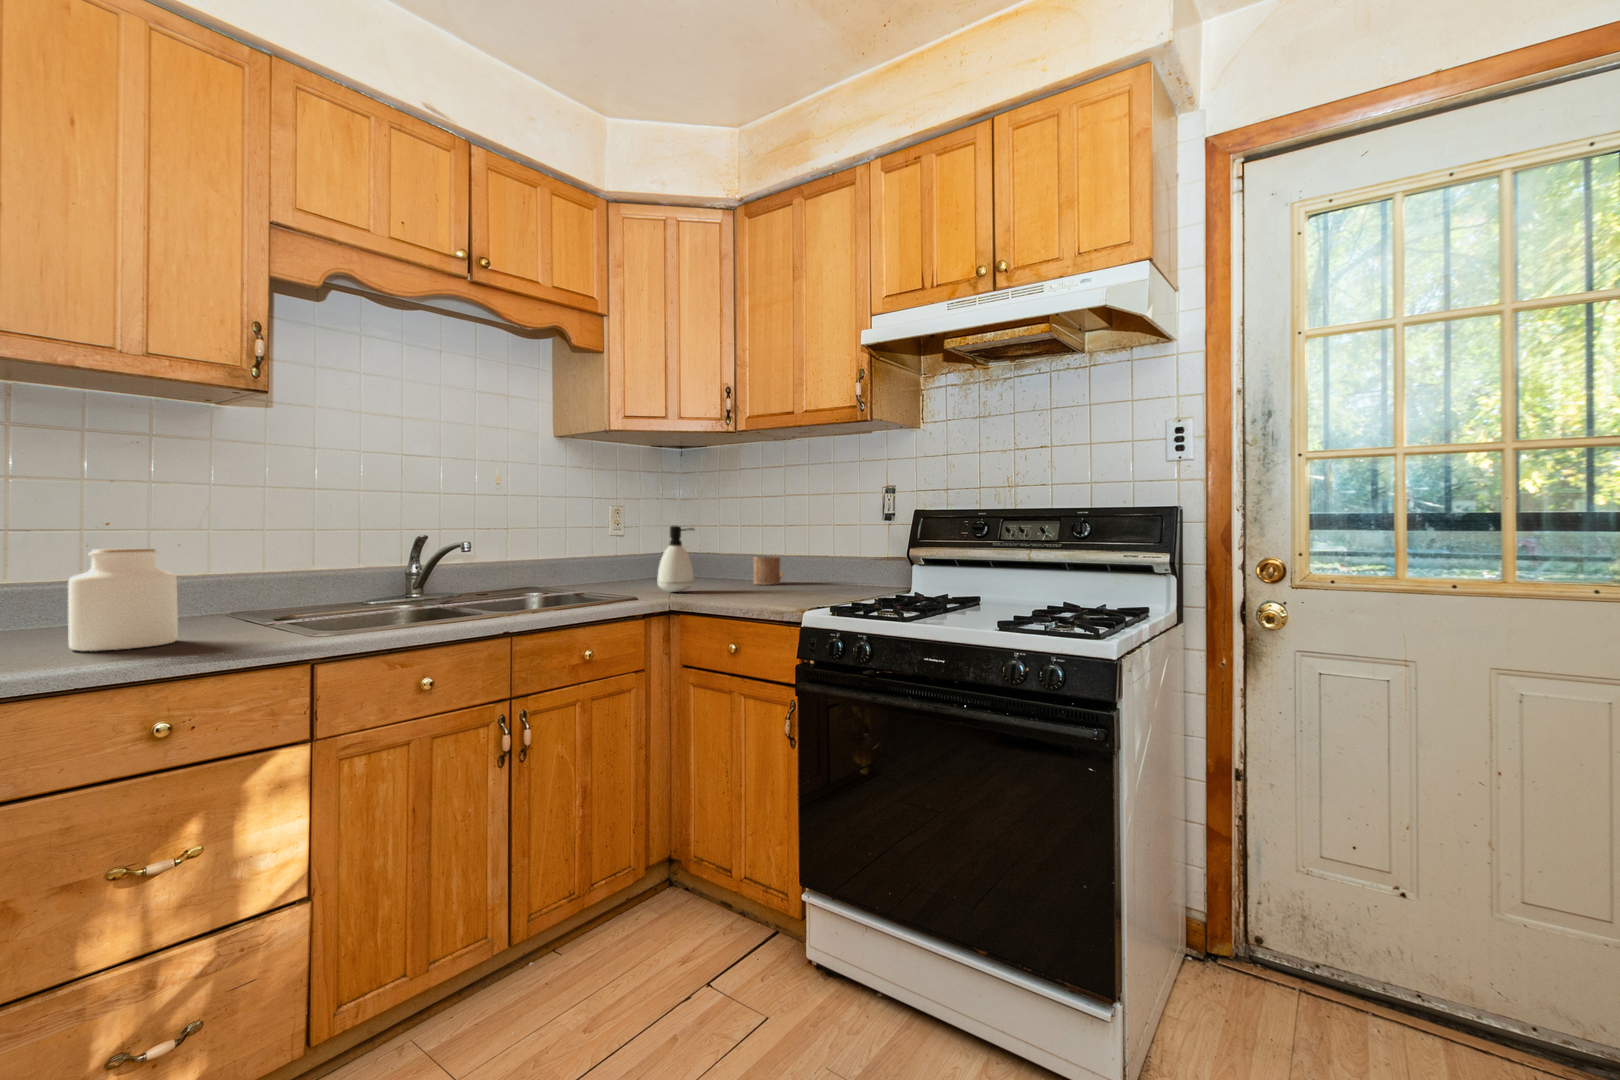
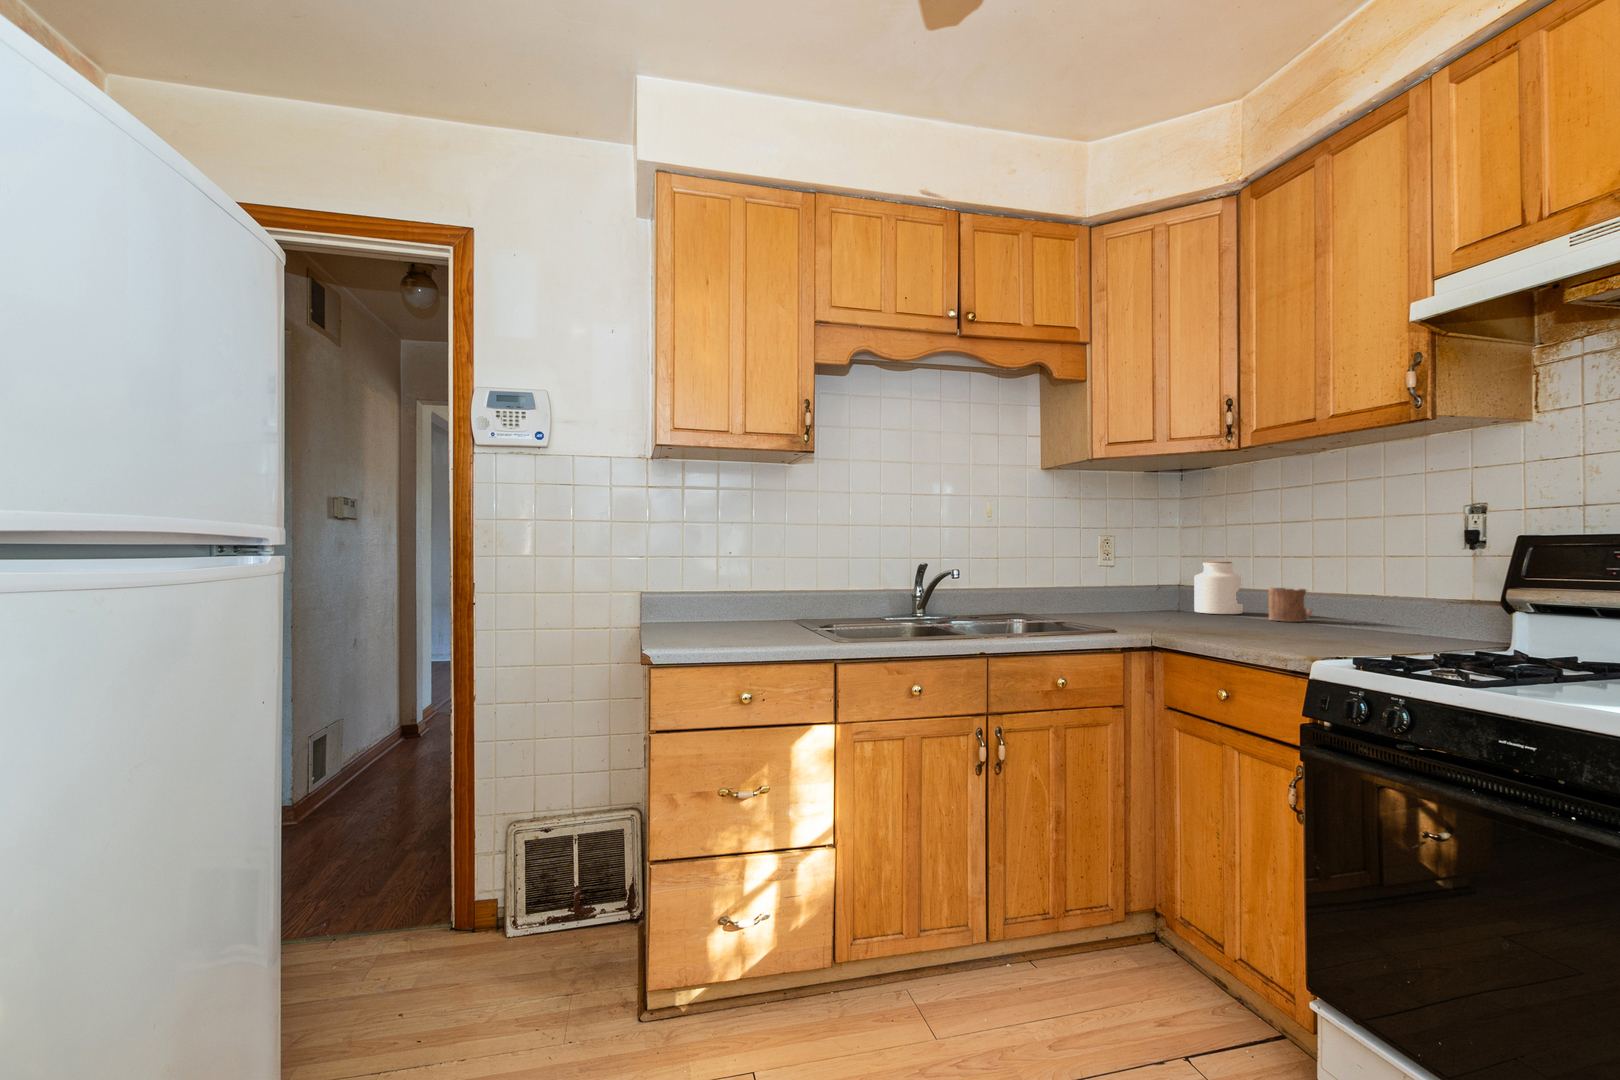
soap dispenser: present [658,525,694,592] -> none [1143,553,1187,623]
jar: present [68,549,178,651] -> present [1194,562,1243,614]

